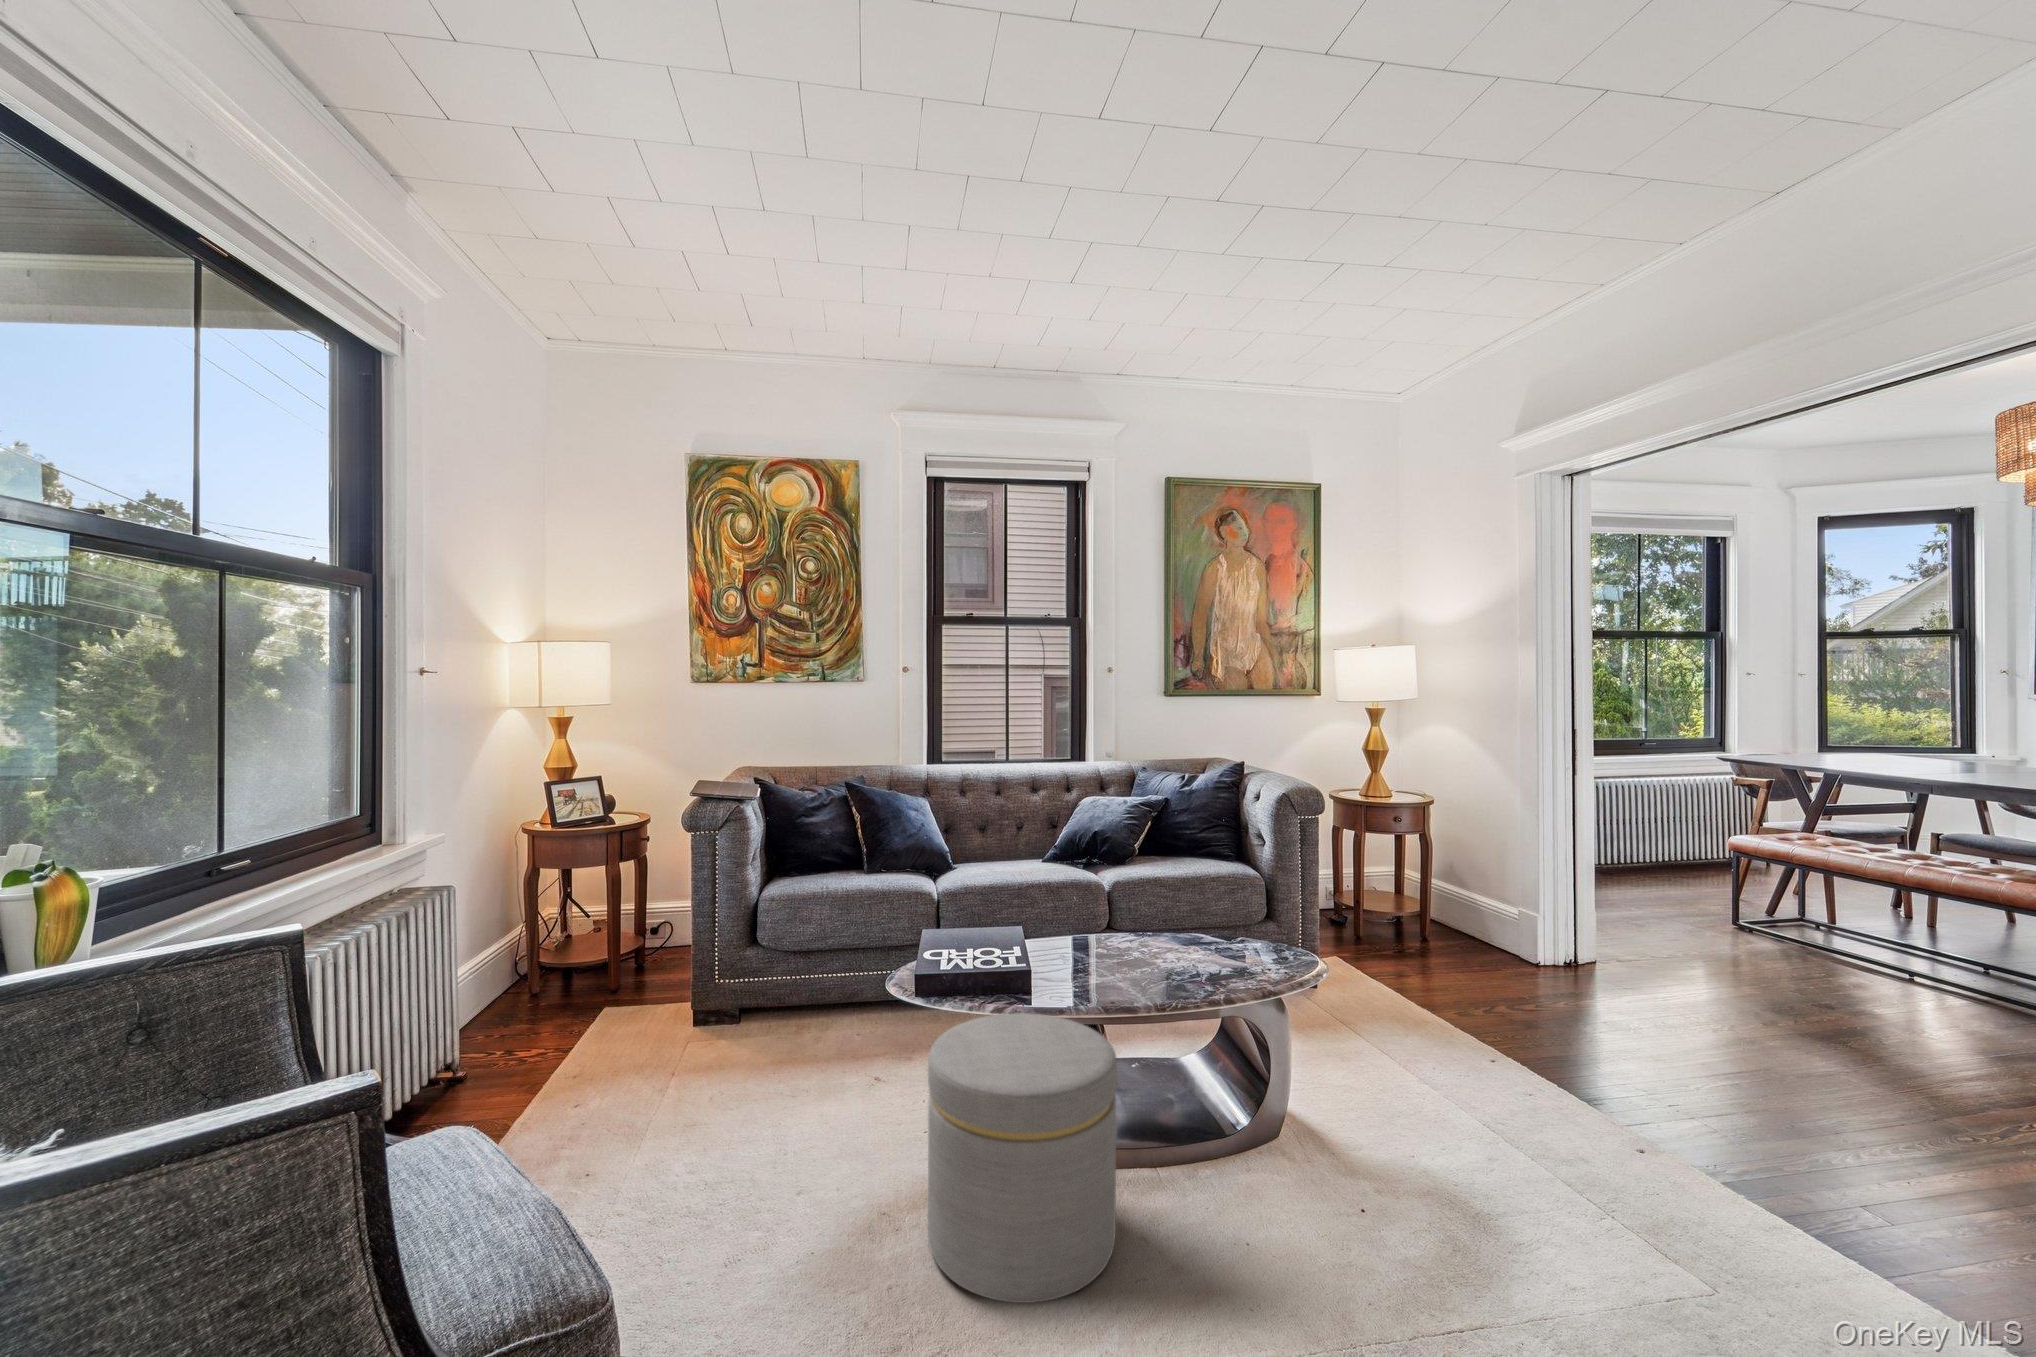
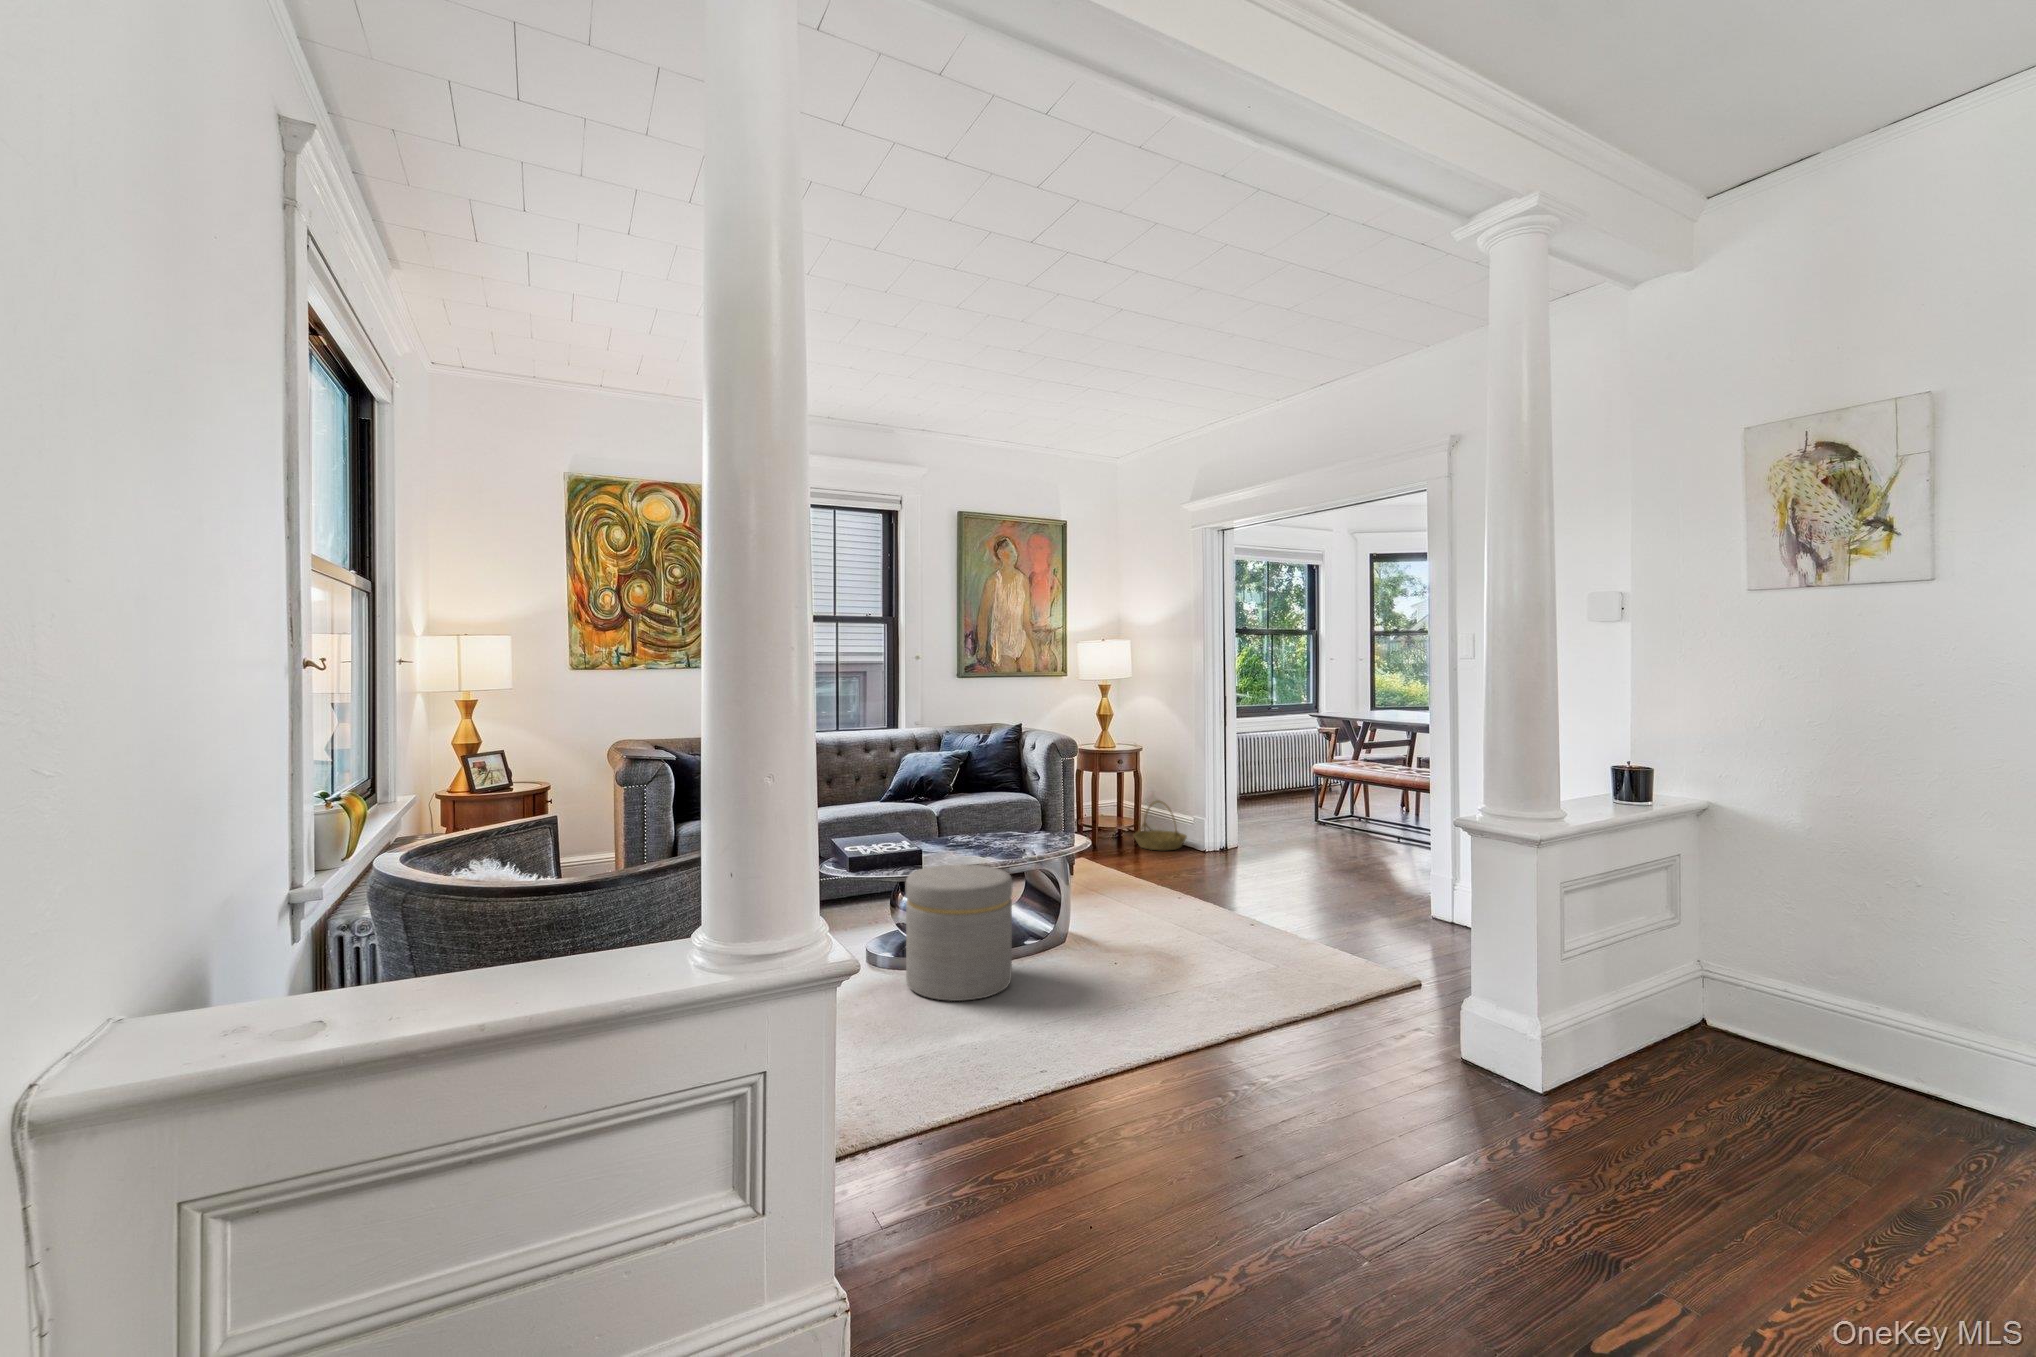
basket: none [1415,880,1505,959] -> present [1133,801,1187,850]

